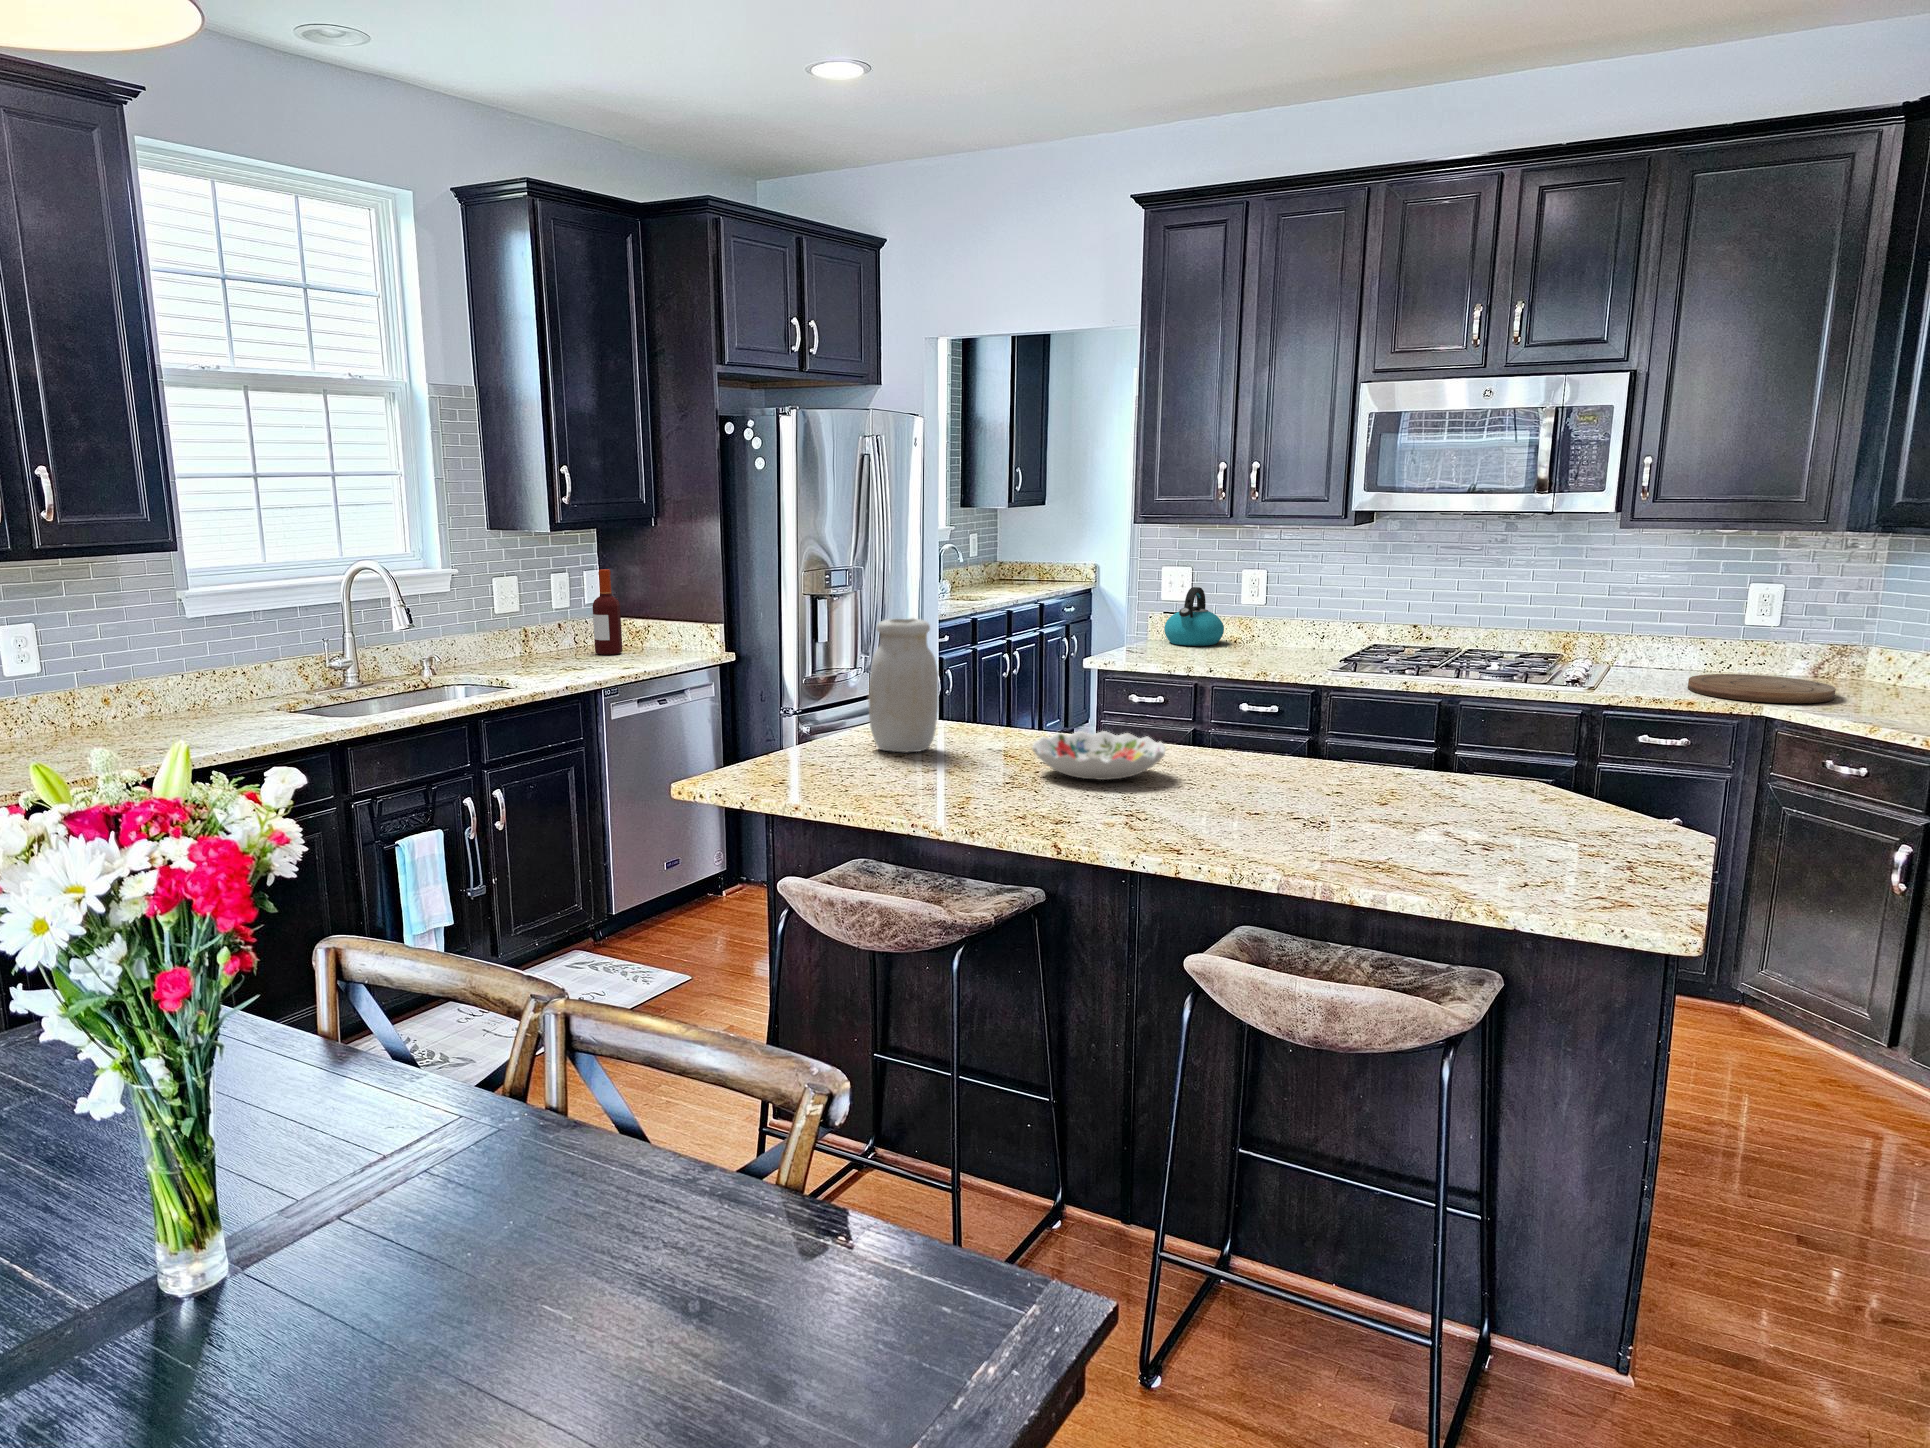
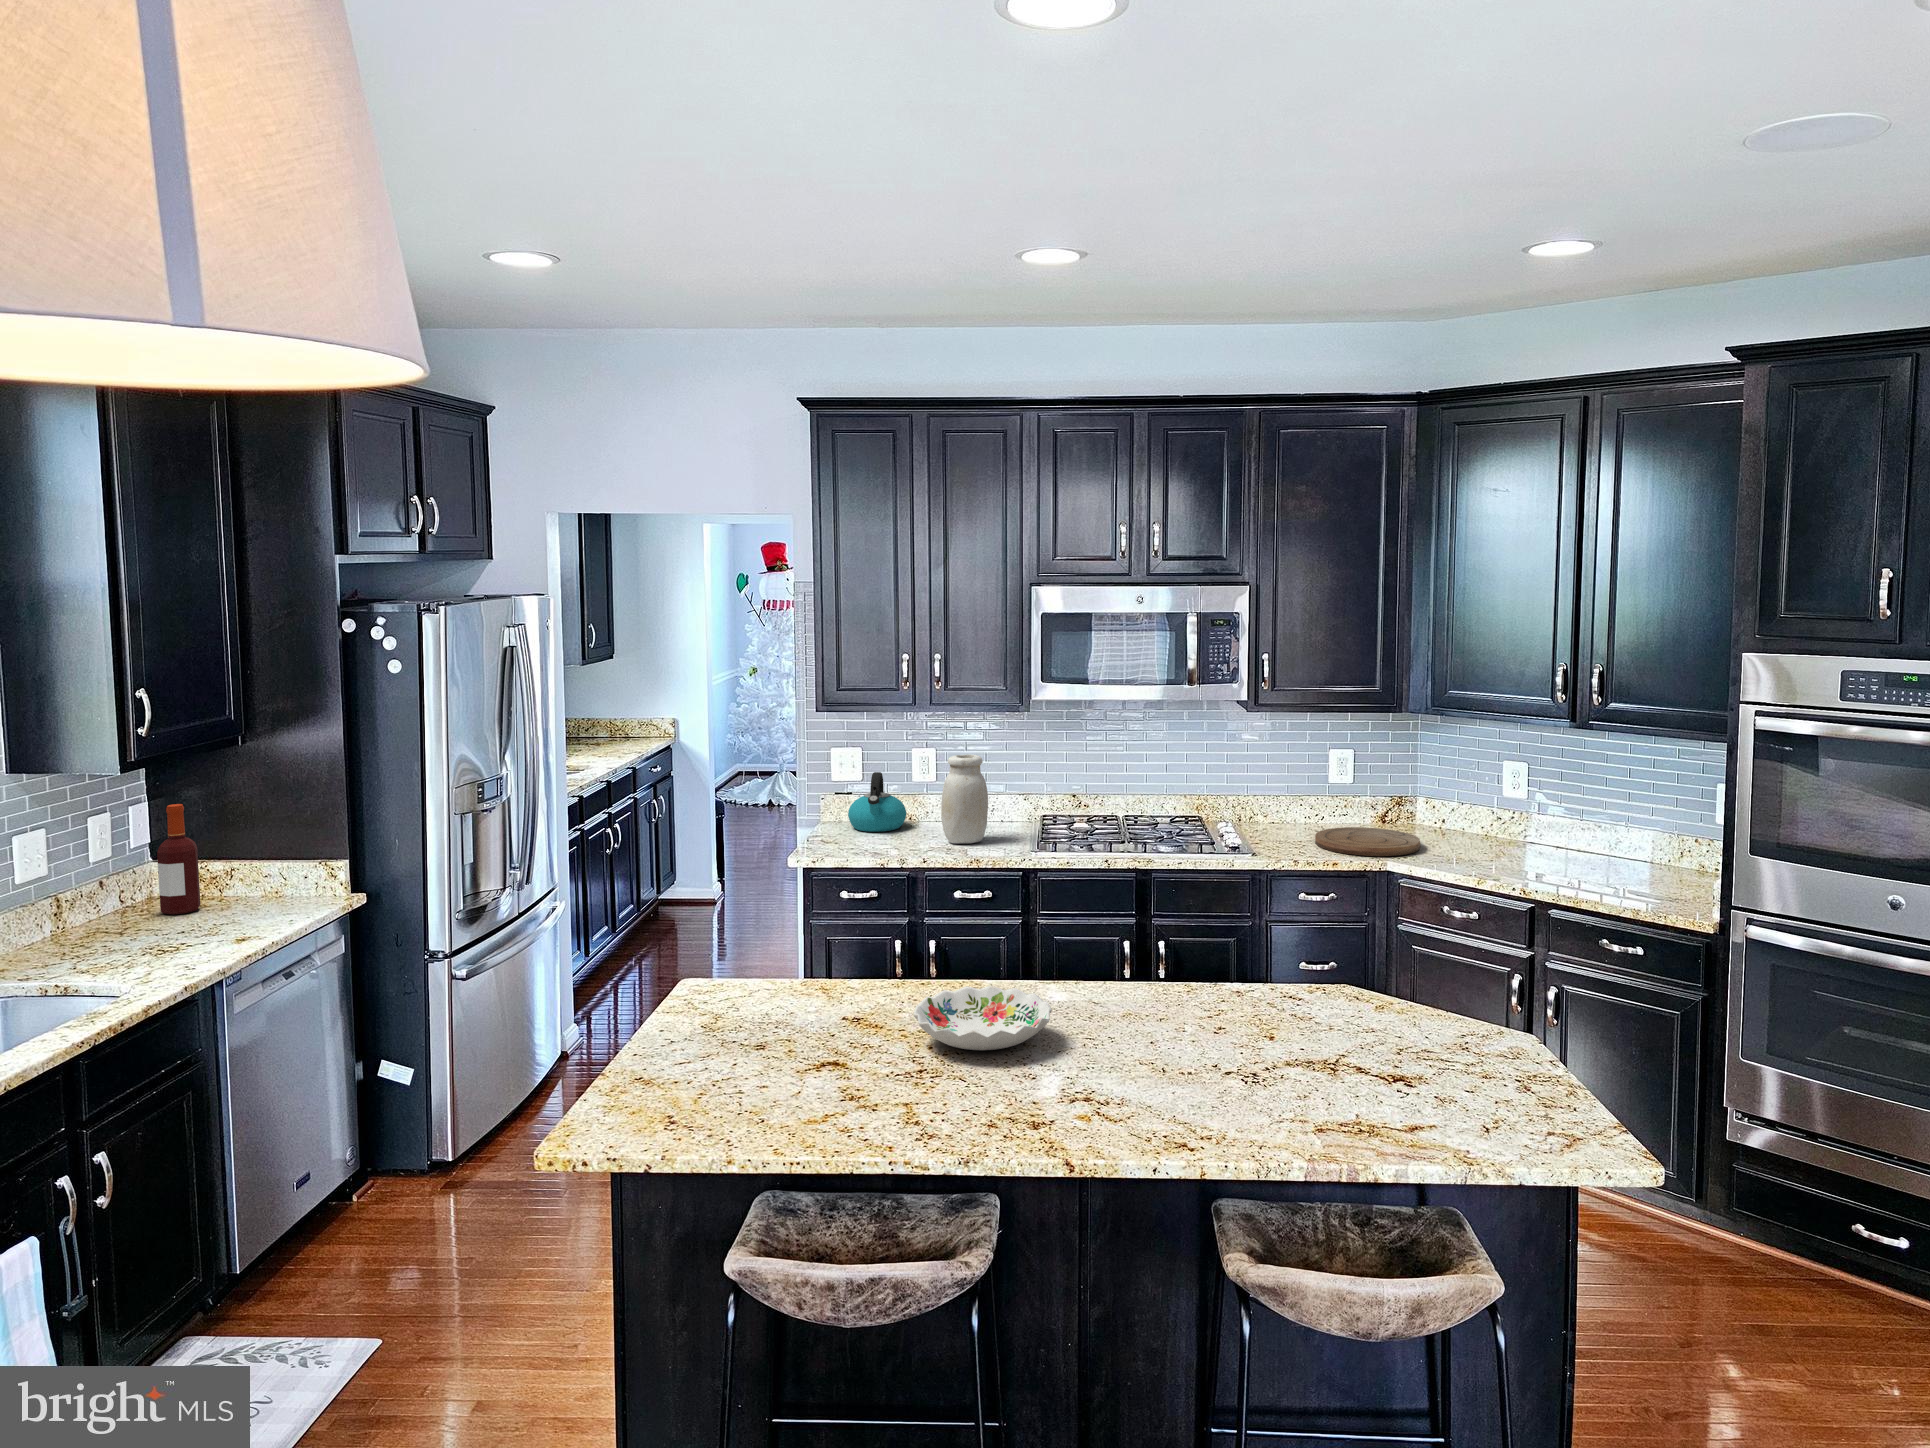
jar: present [868,619,938,752] -> present [941,754,988,843]

